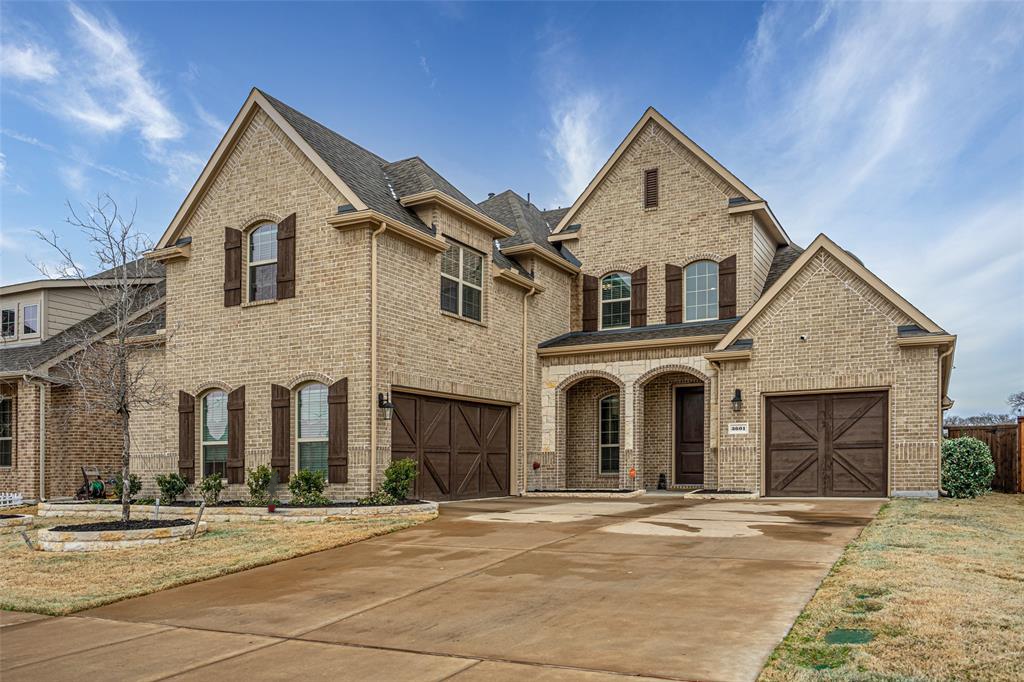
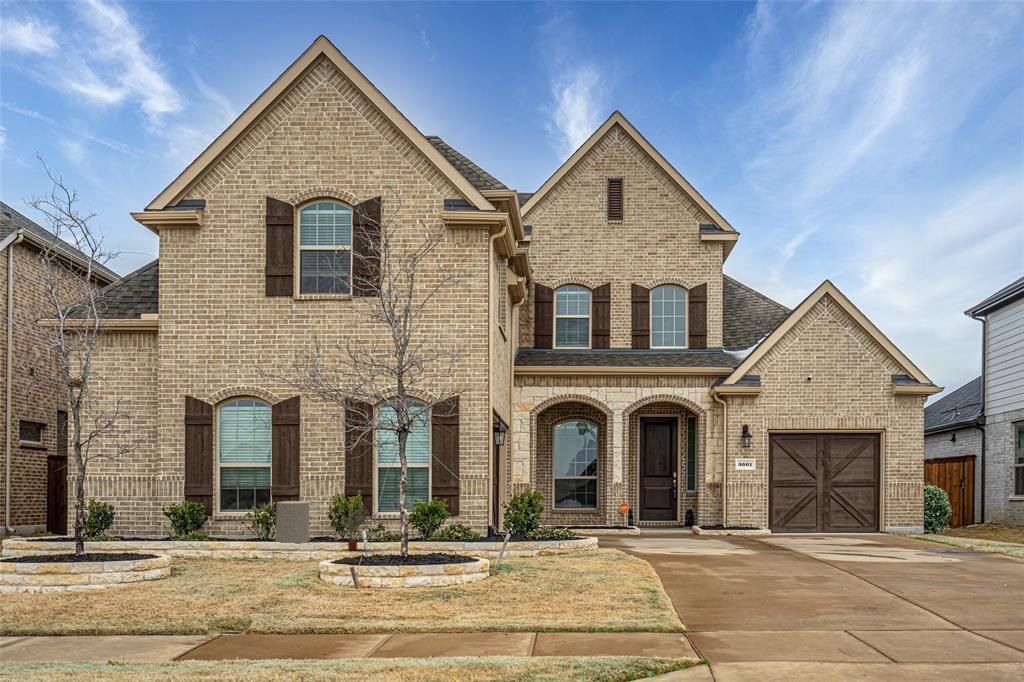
trash can: none [216,471,244,513] -> present [276,501,310,544]

